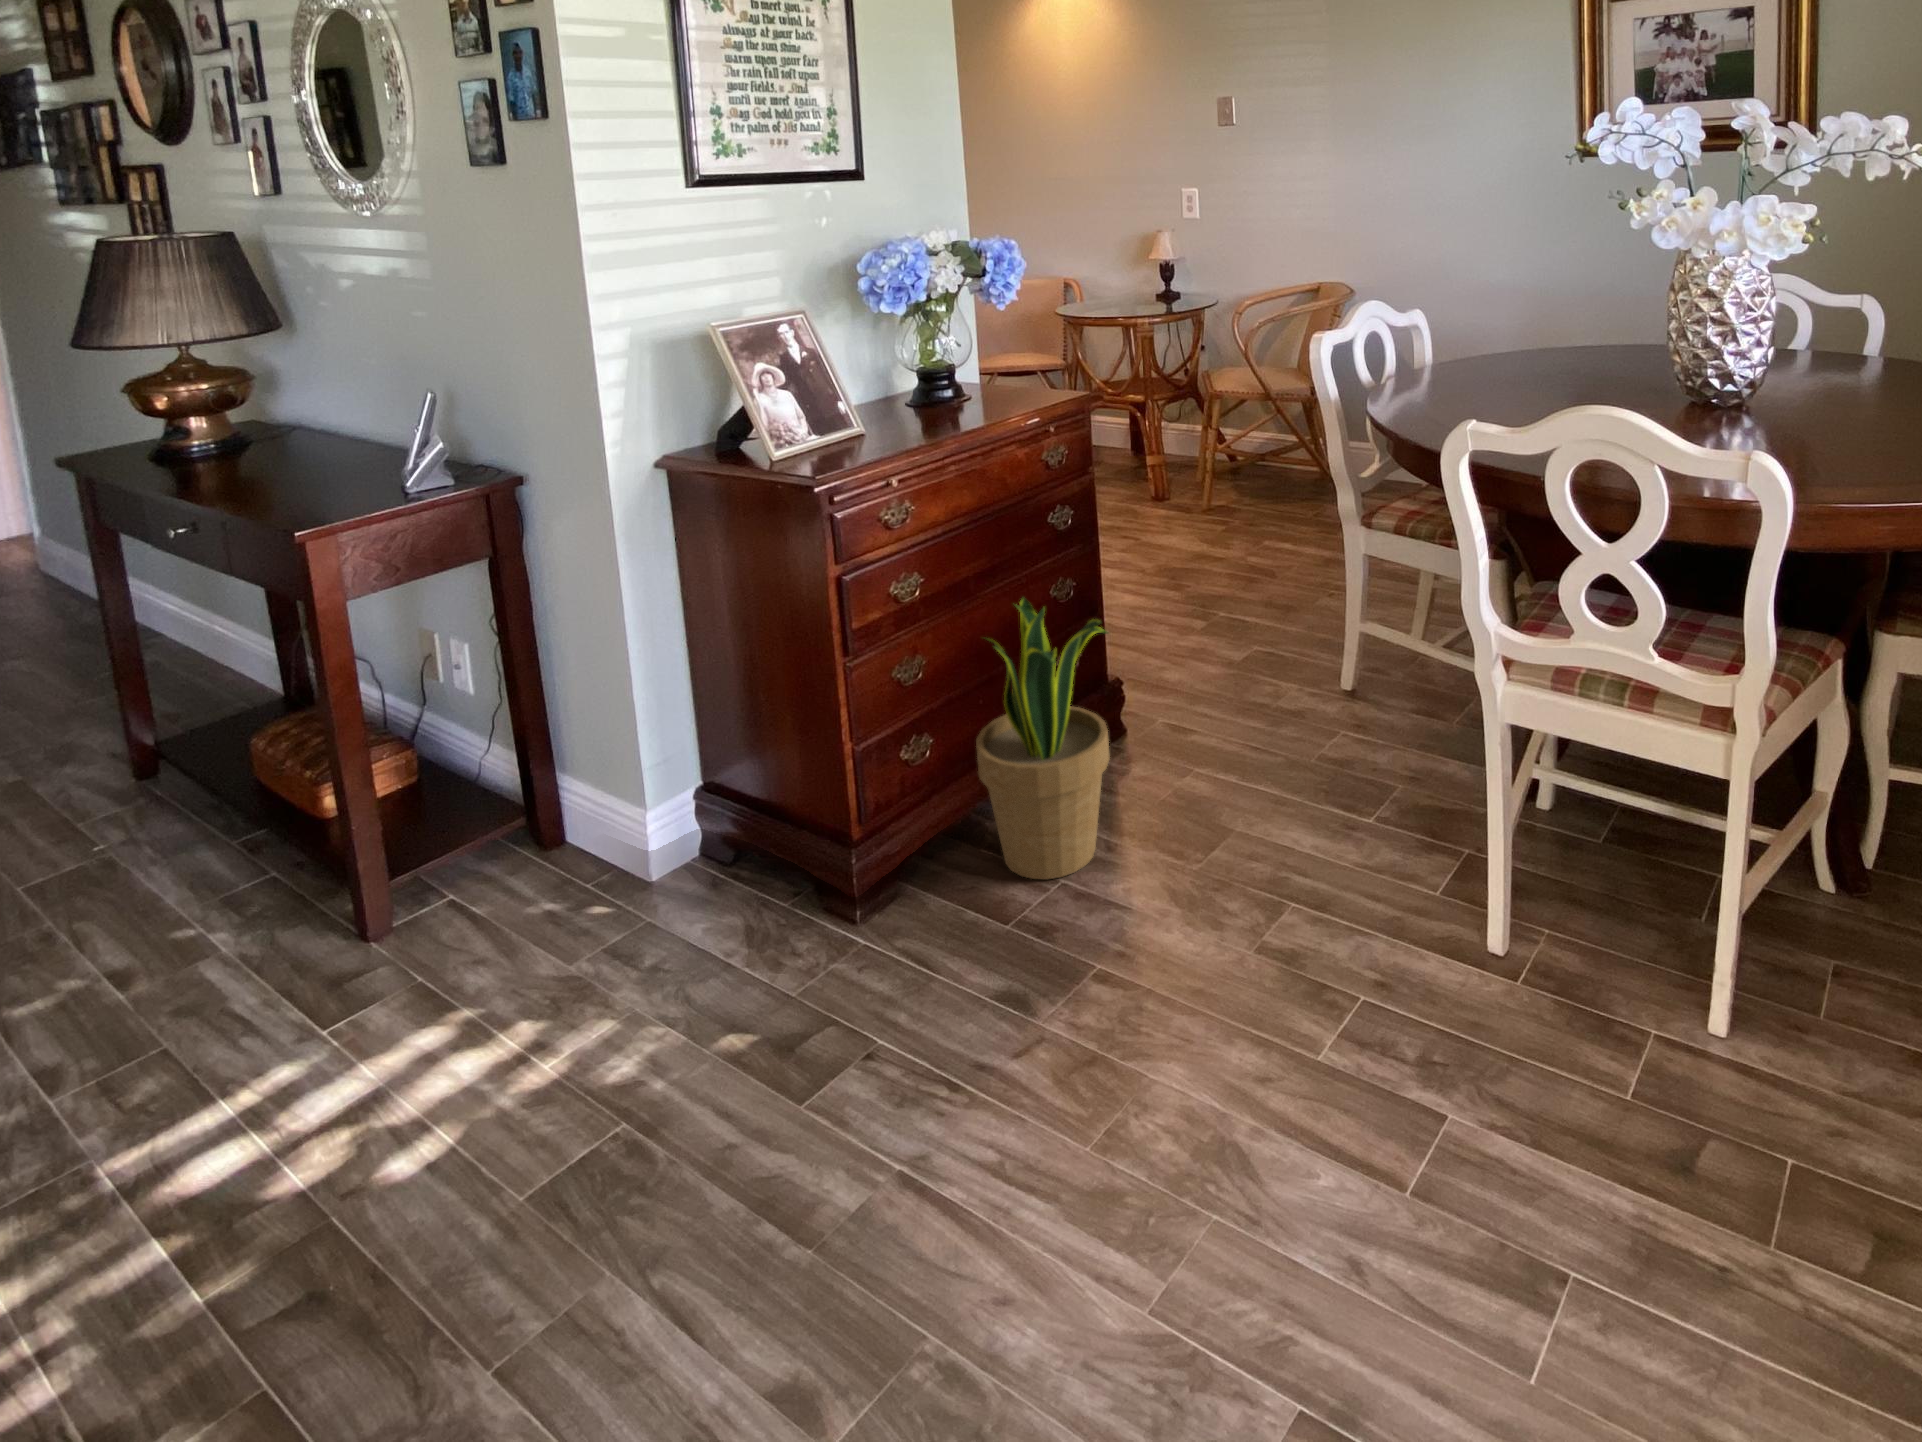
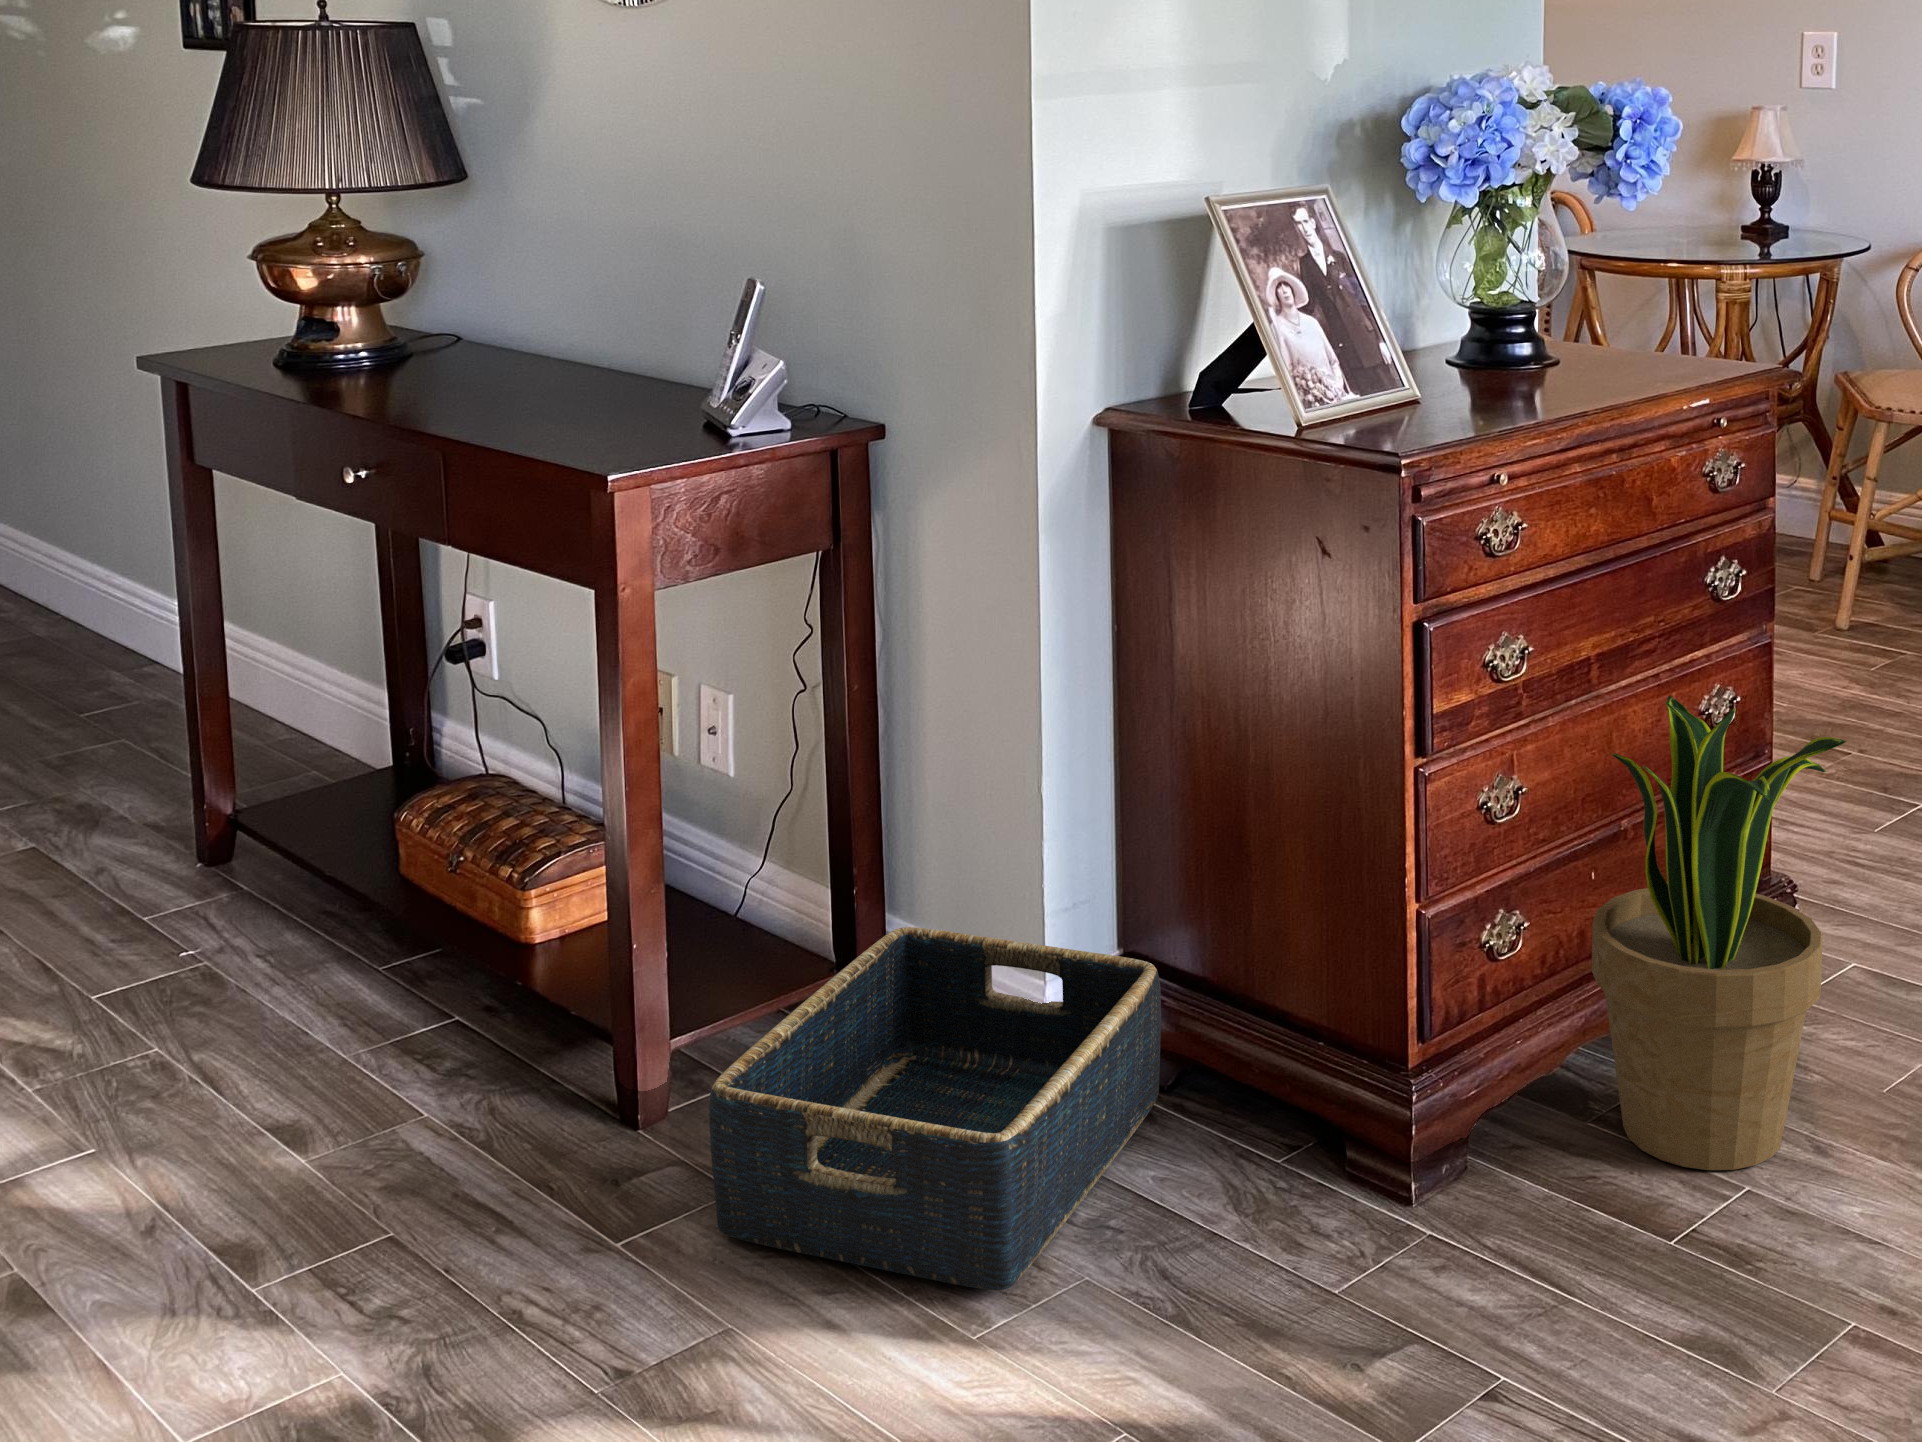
basket: none [375,786,721,1038] -> present [709,927,1161,1290]

